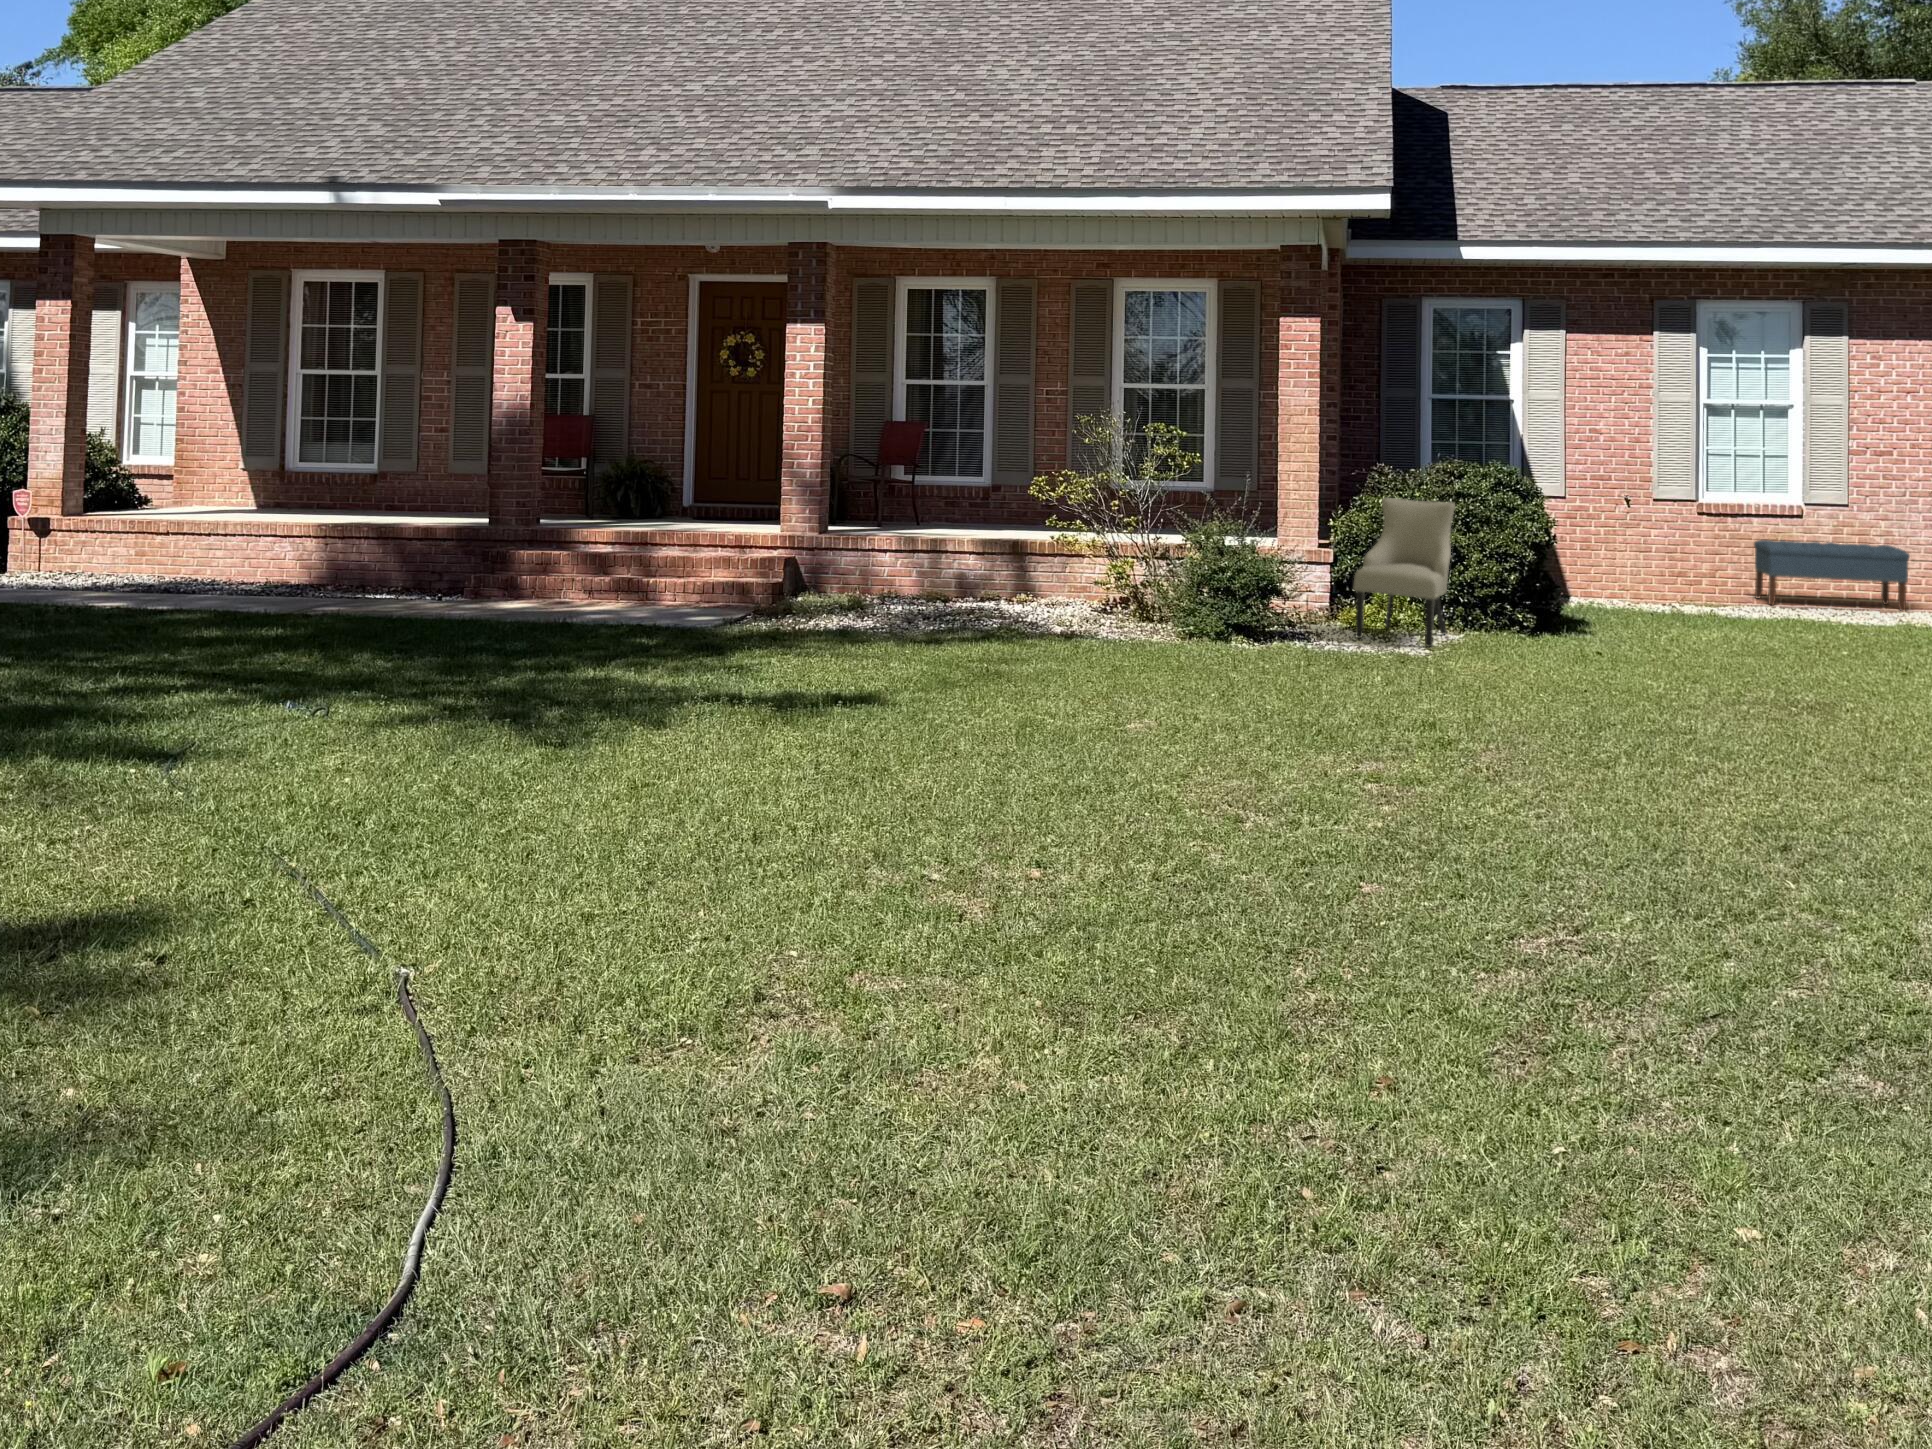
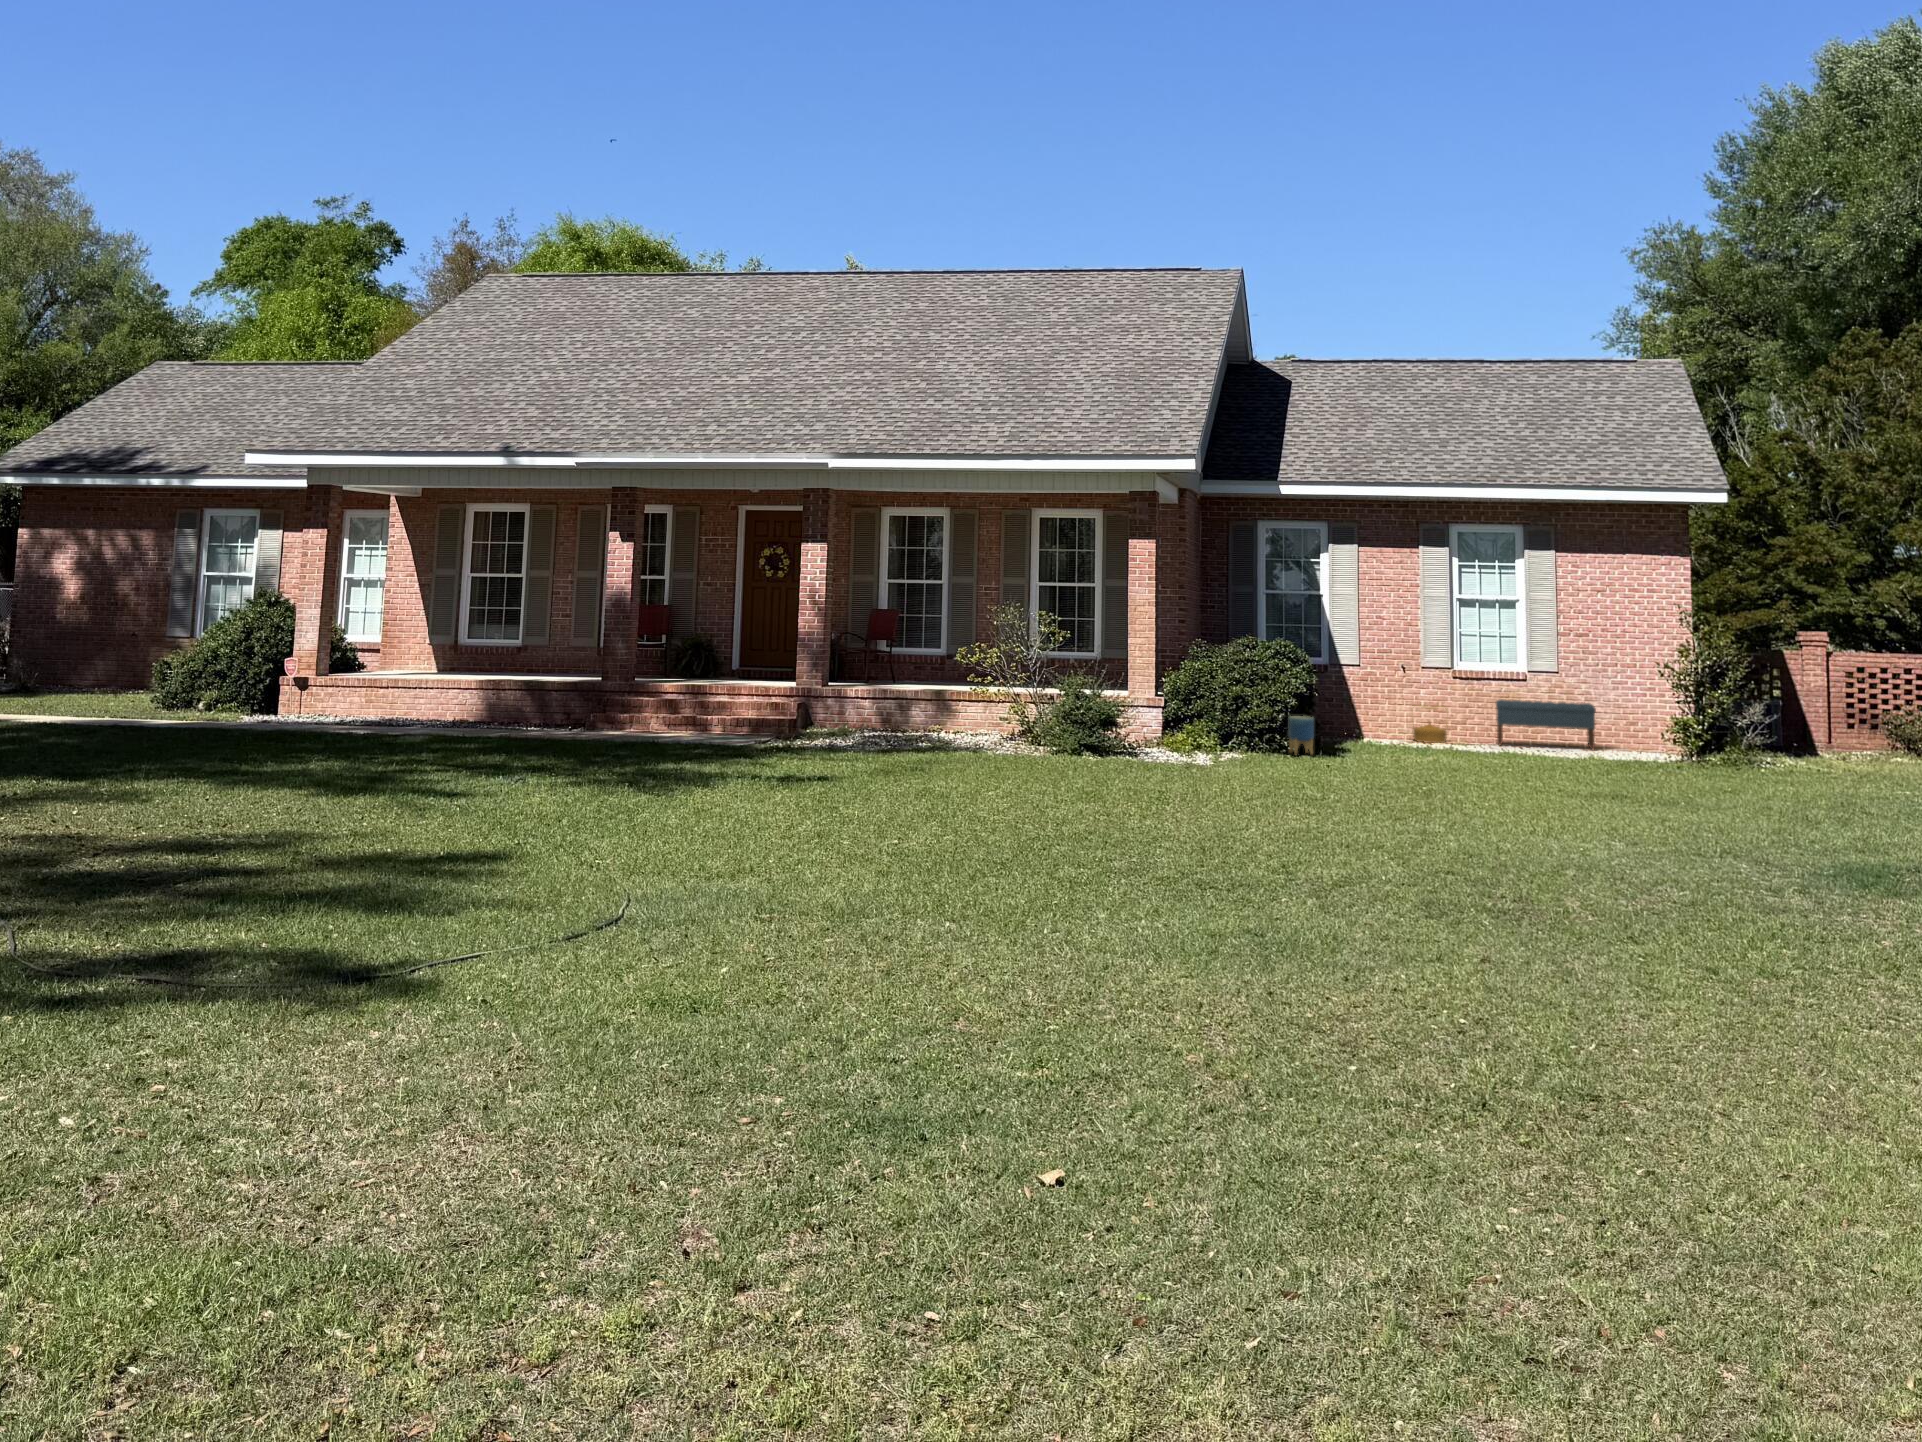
chair: present [1353,498,1455,647] -> none [1158,660,1230,757]
woven basket: none [1639,547,1692,600] -> present [1413,706,1447,743]
planter: none [1532,578,1573,636] -> present [1288,716,1314,755]

